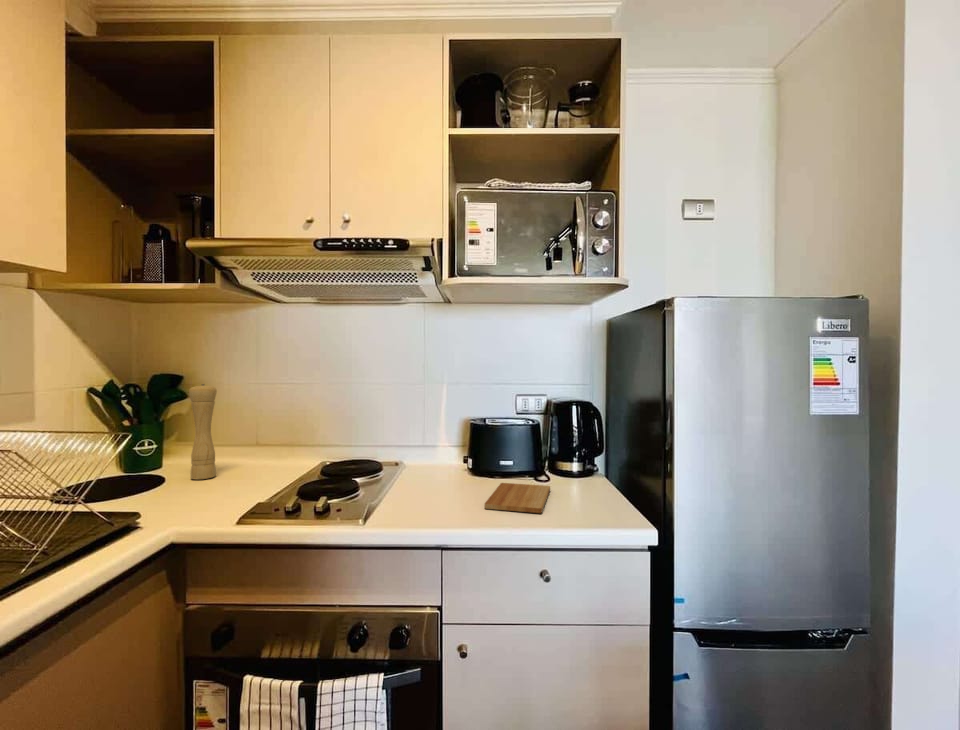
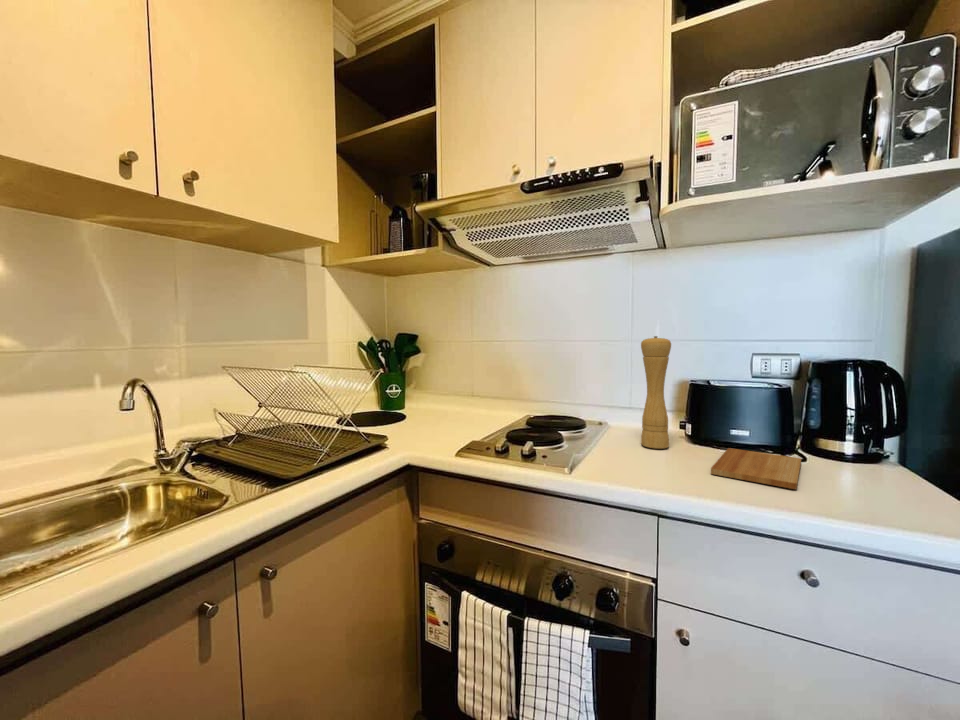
pepper mill: present [189,384,217,480] -> present [641,336,671,449]

